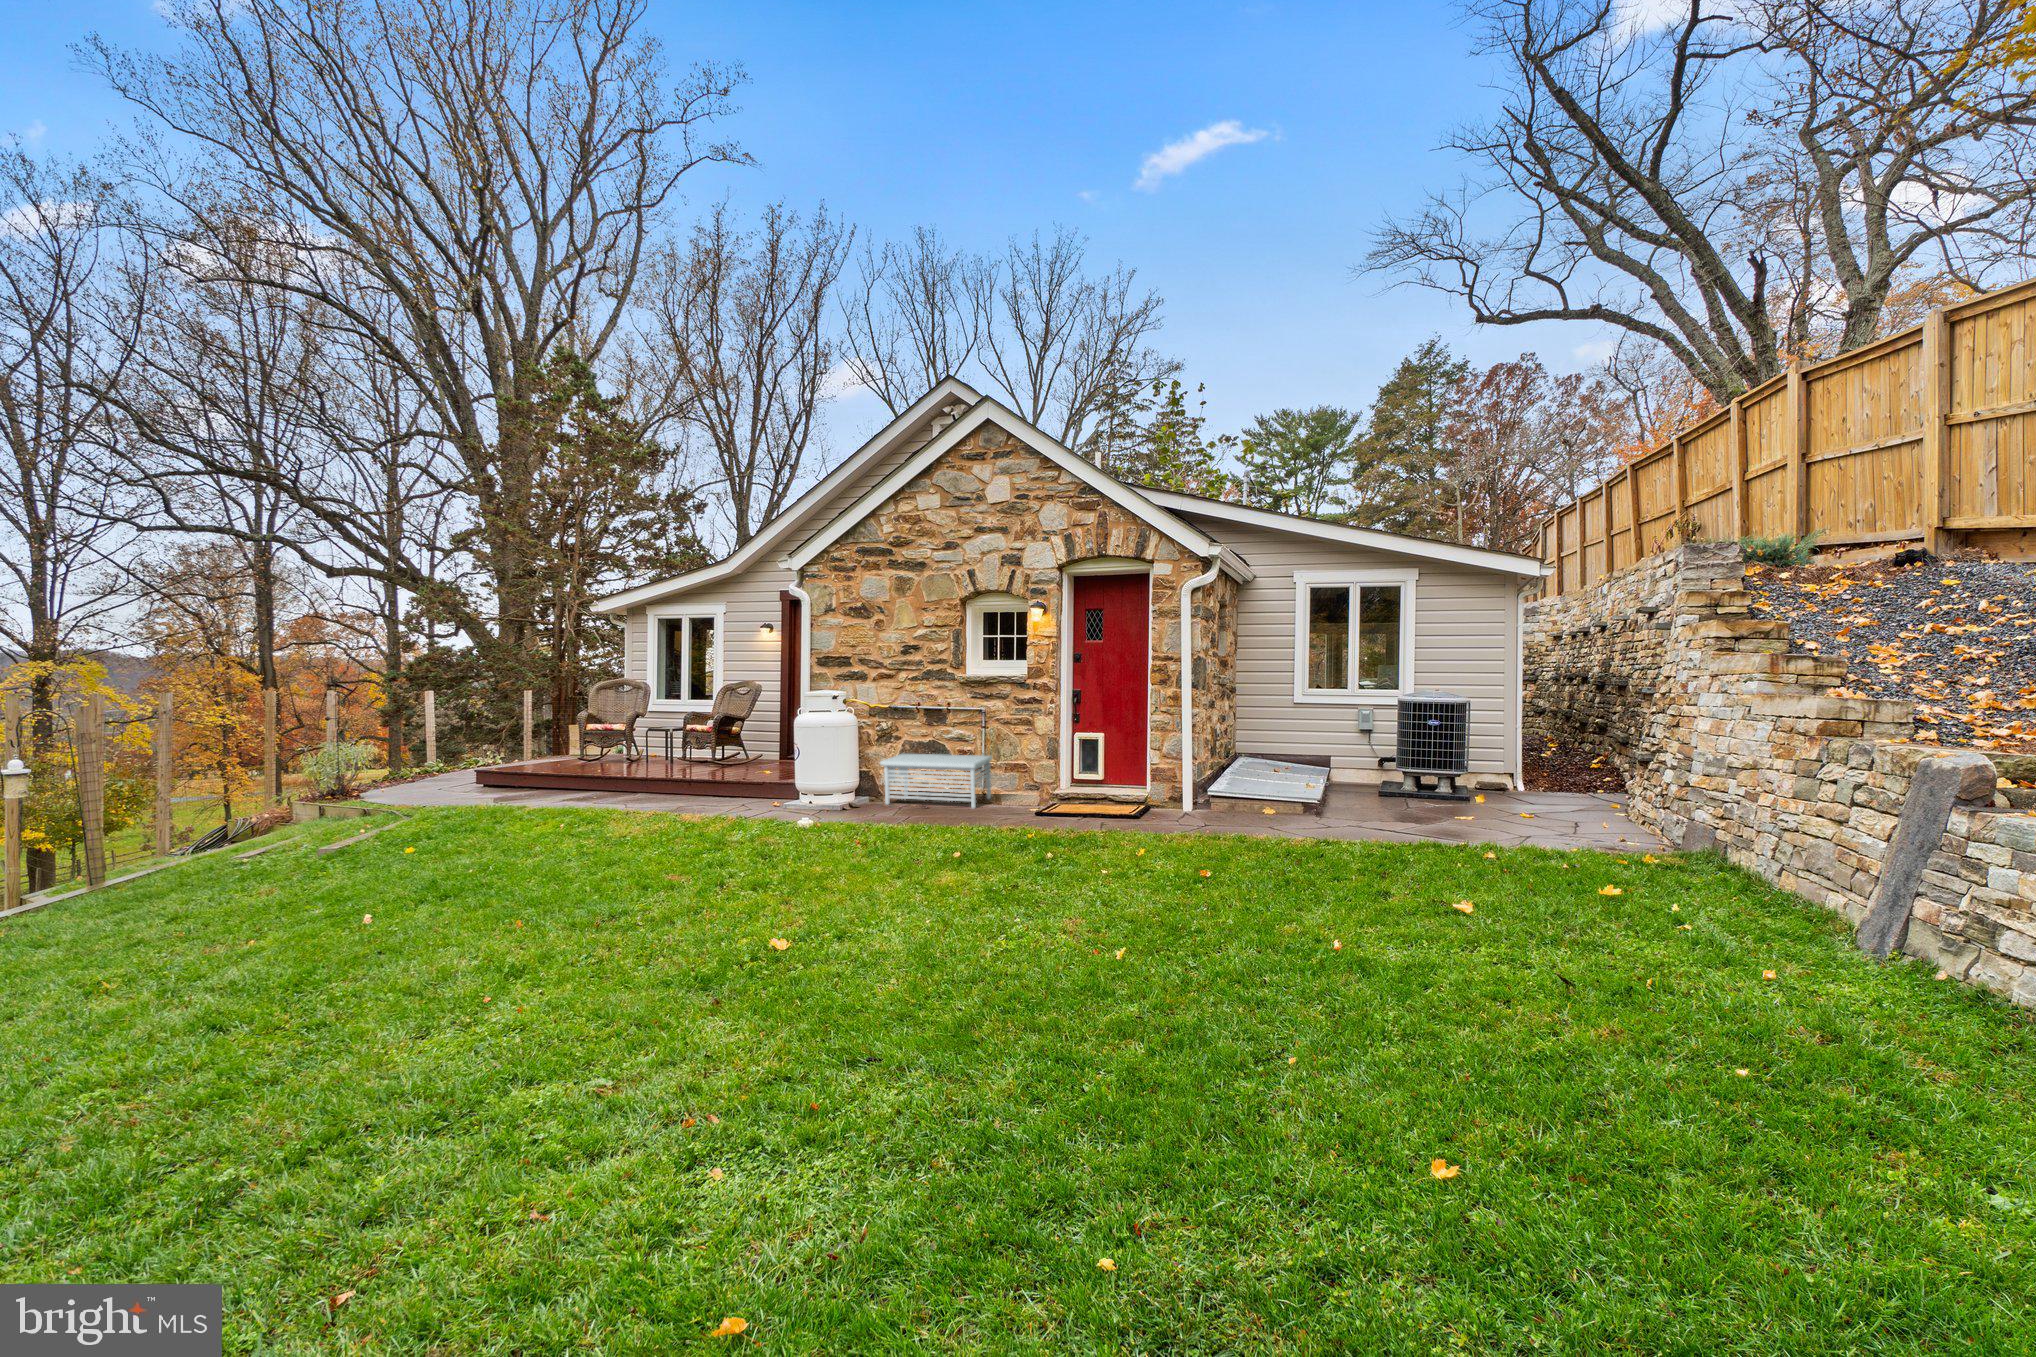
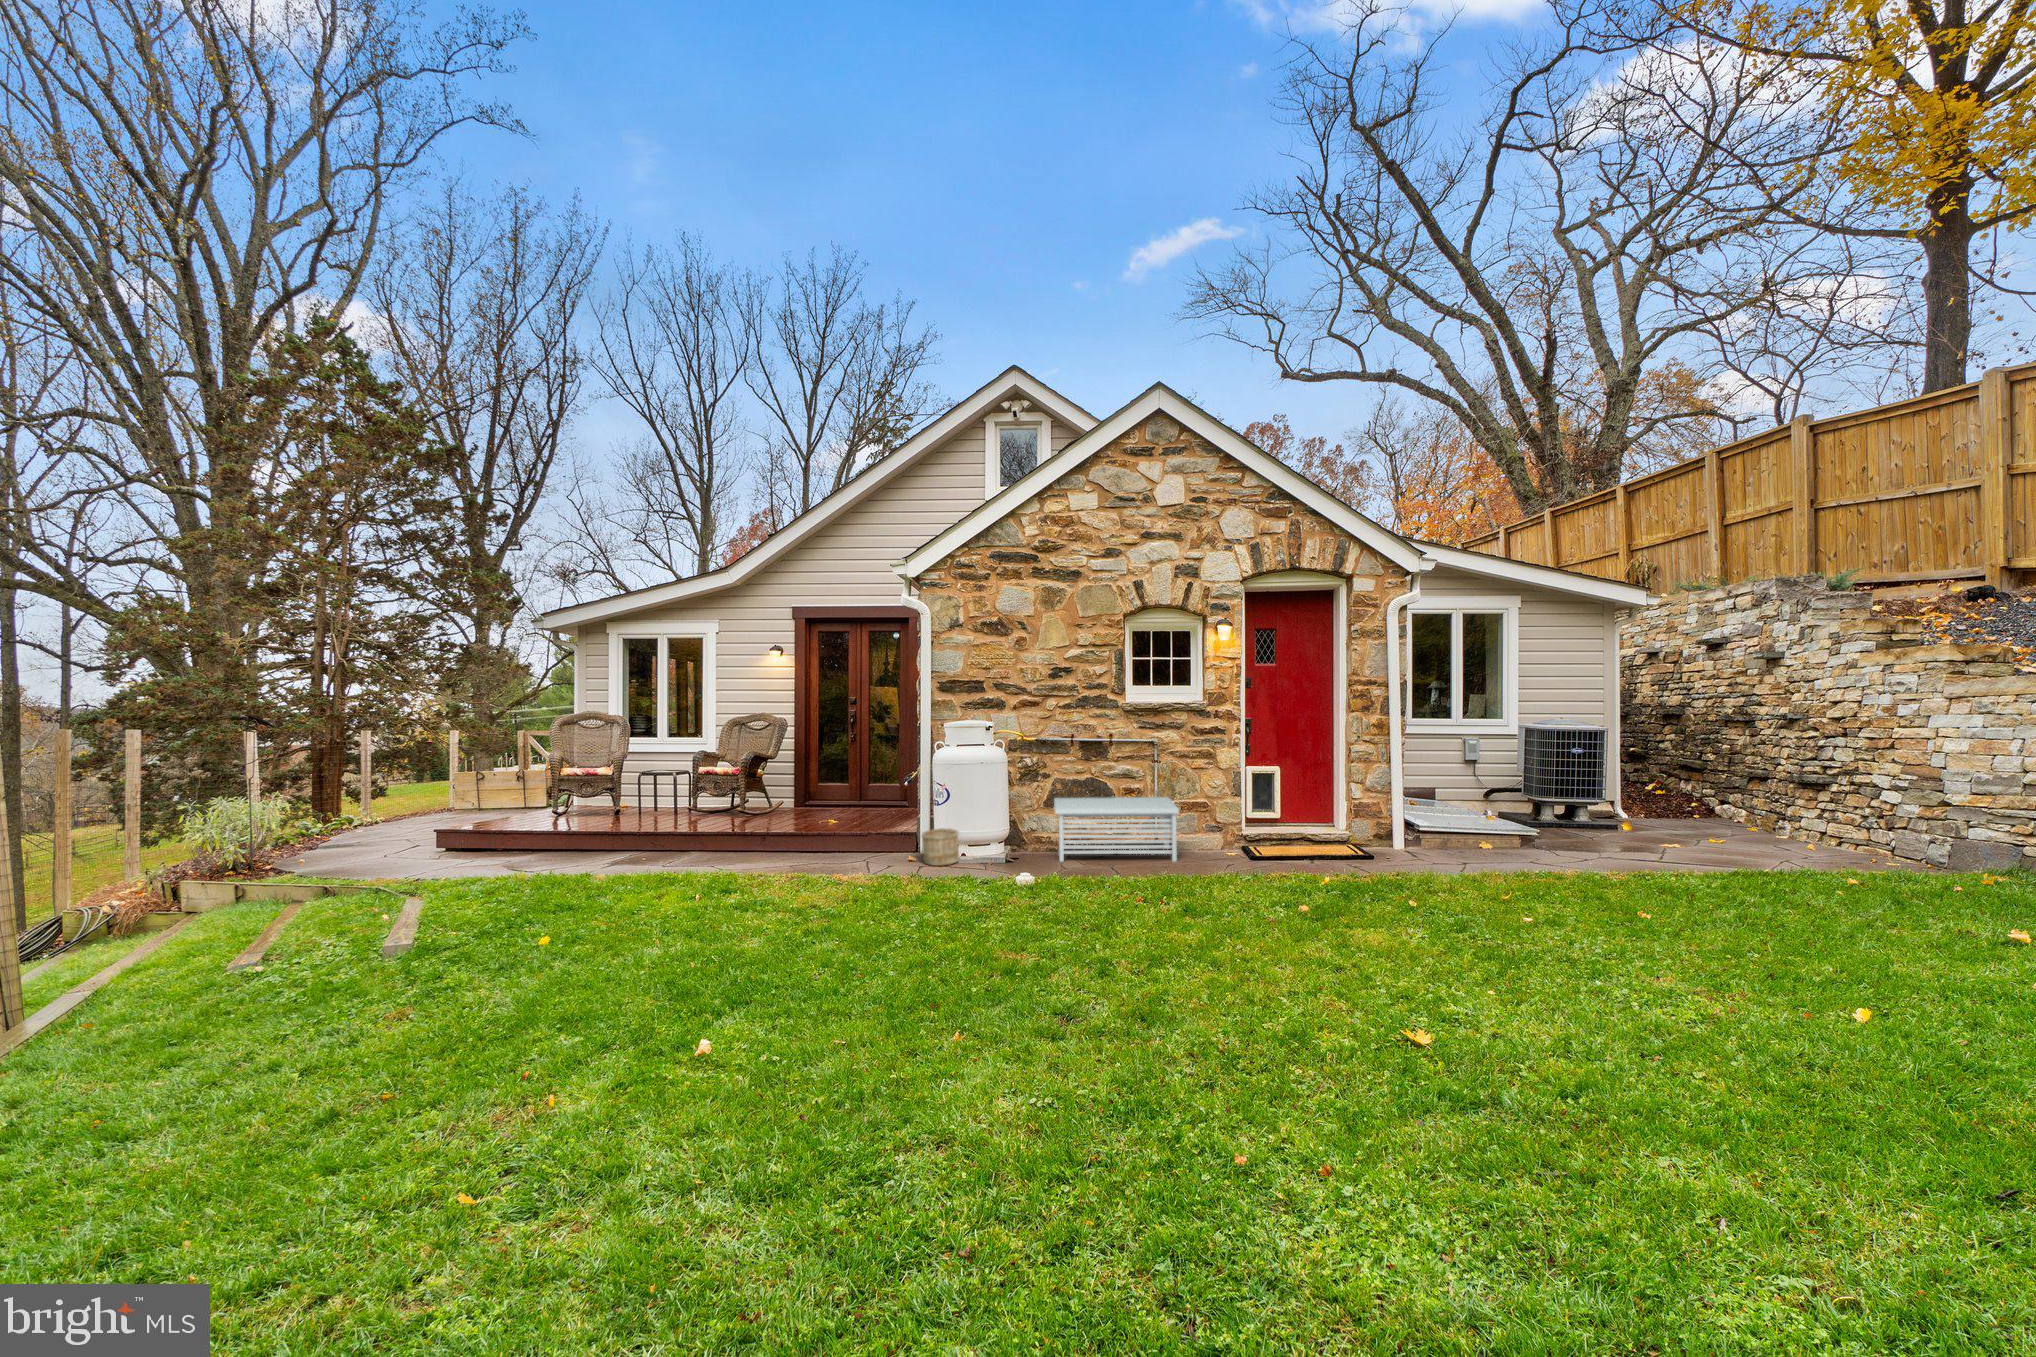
wooden bucket: none [783,774,815,803] -> present [922,828,959,866]

